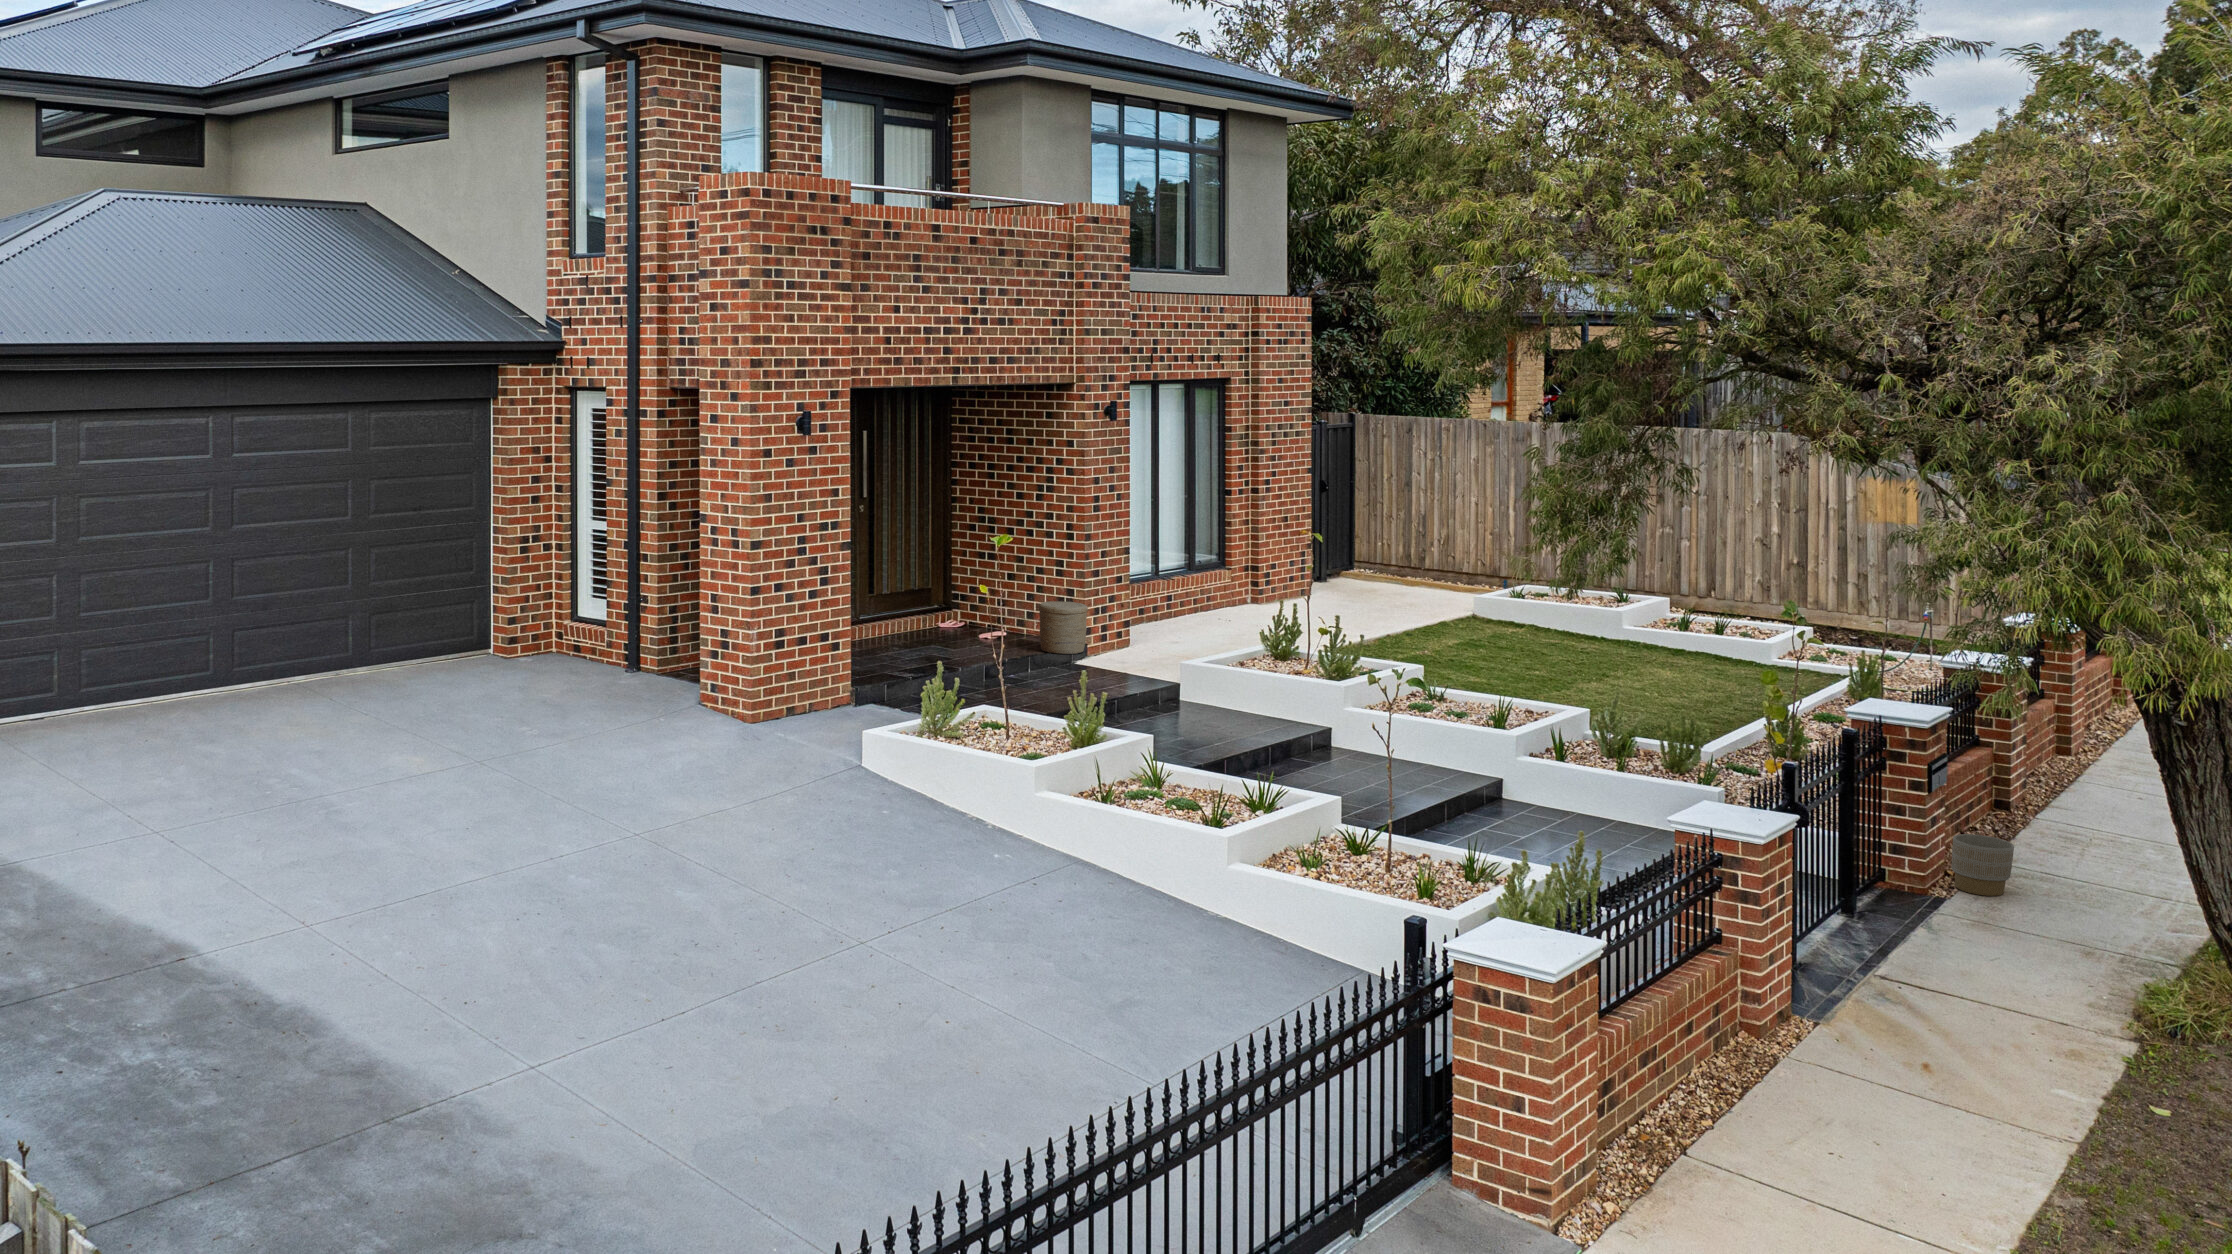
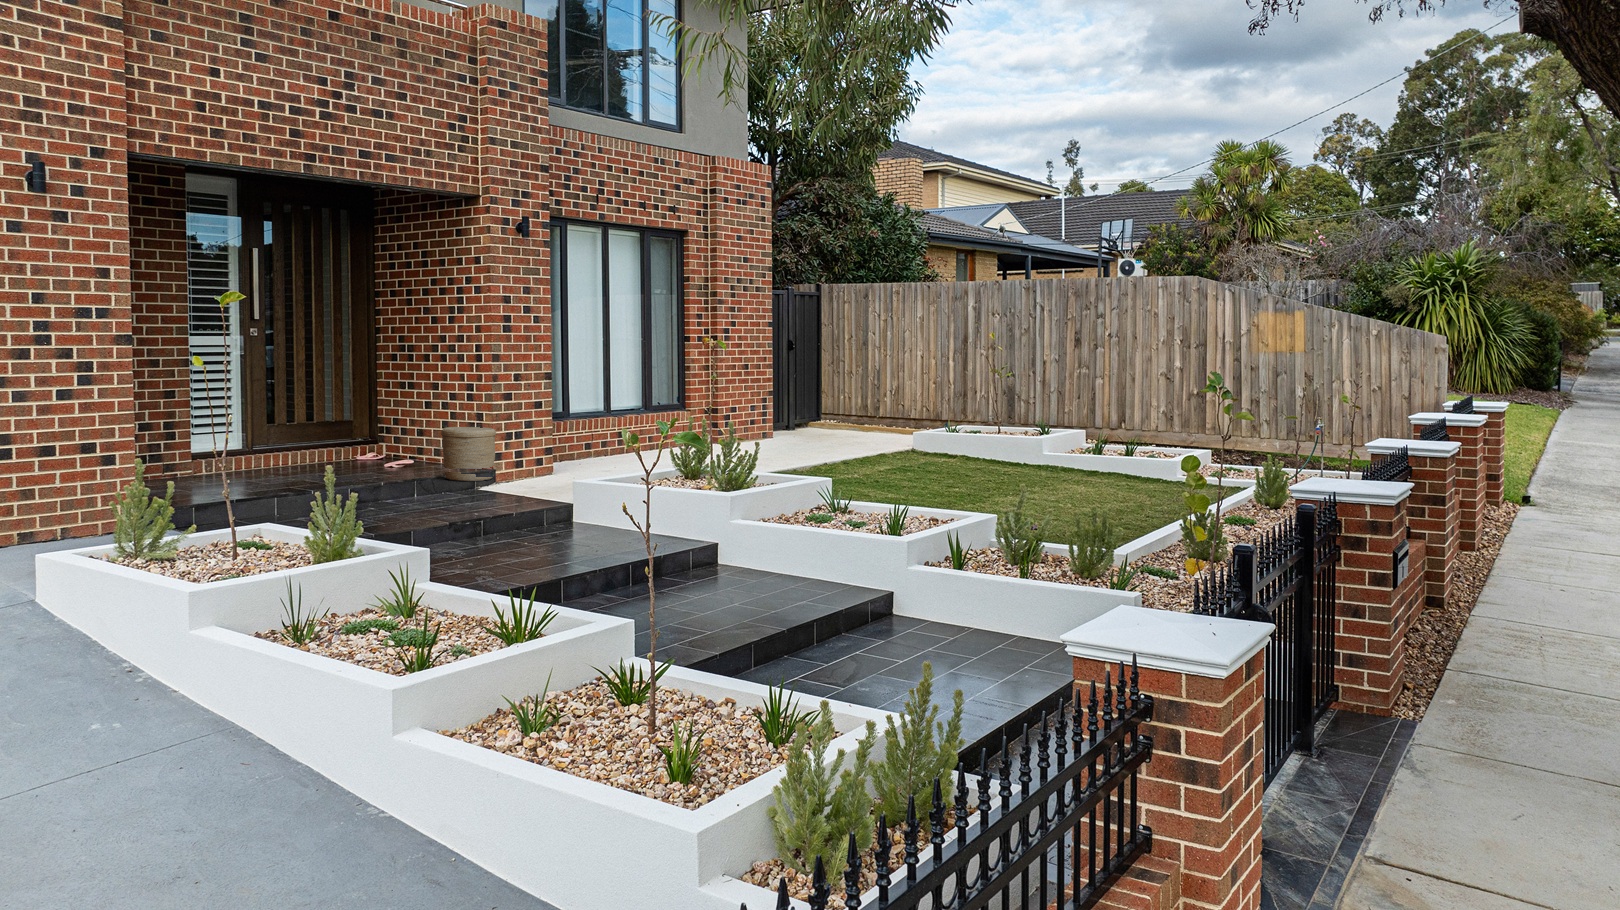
planter: present [1952,834,2014,896] -> none [1414,638,1490,715]

